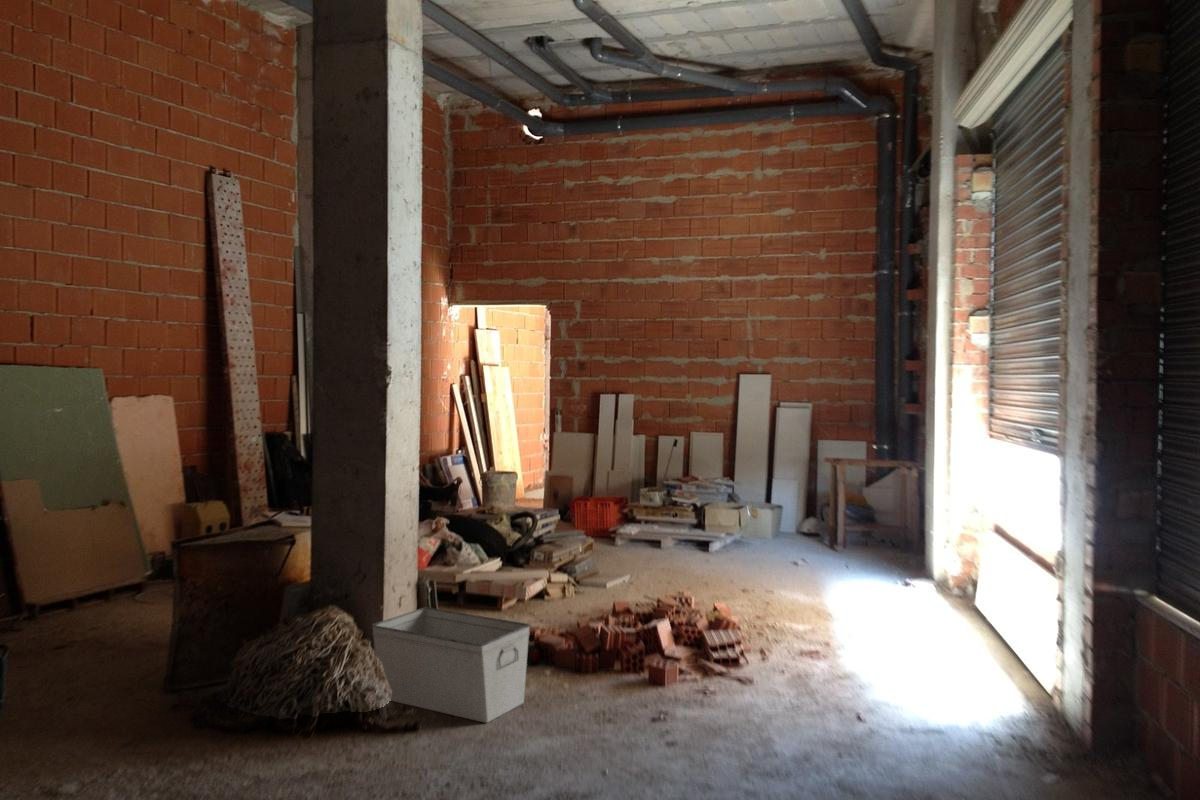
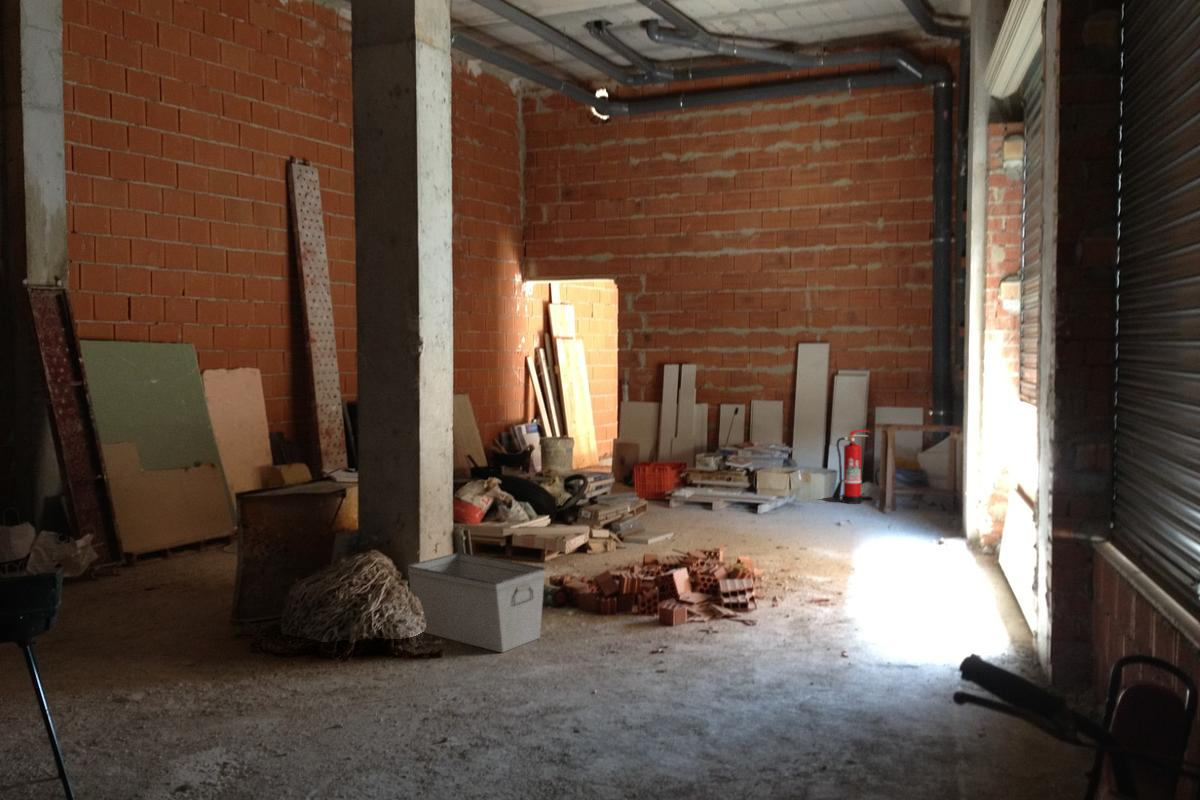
fire extinguisher: none [777,463,816,539] -> present [832,430,868,504]

